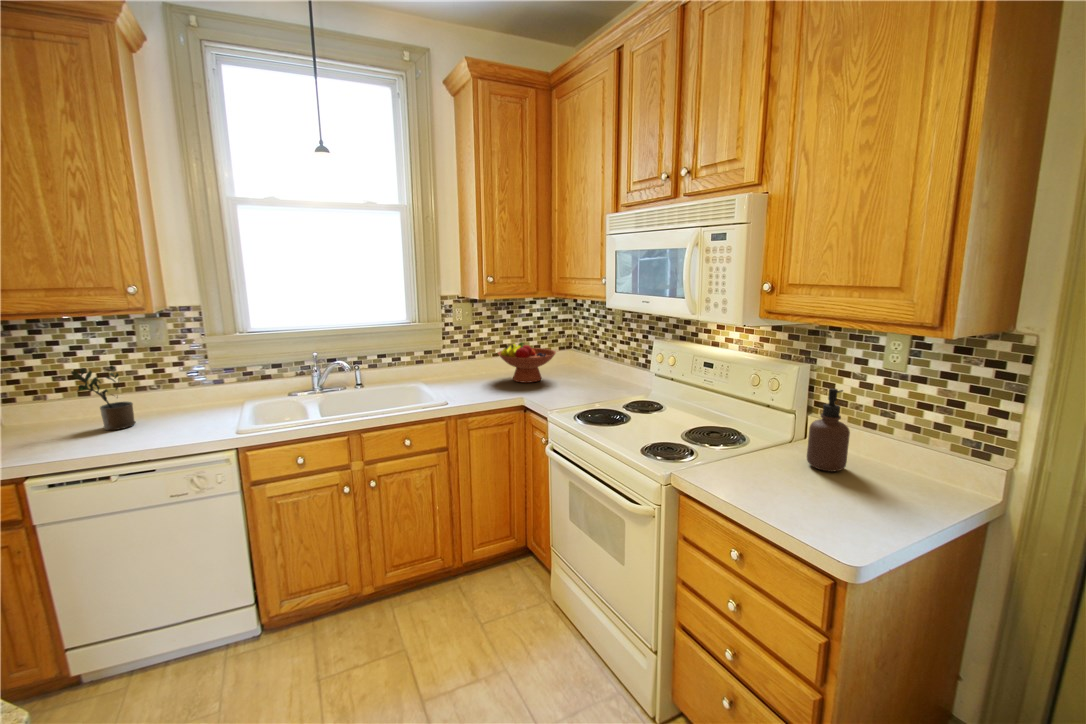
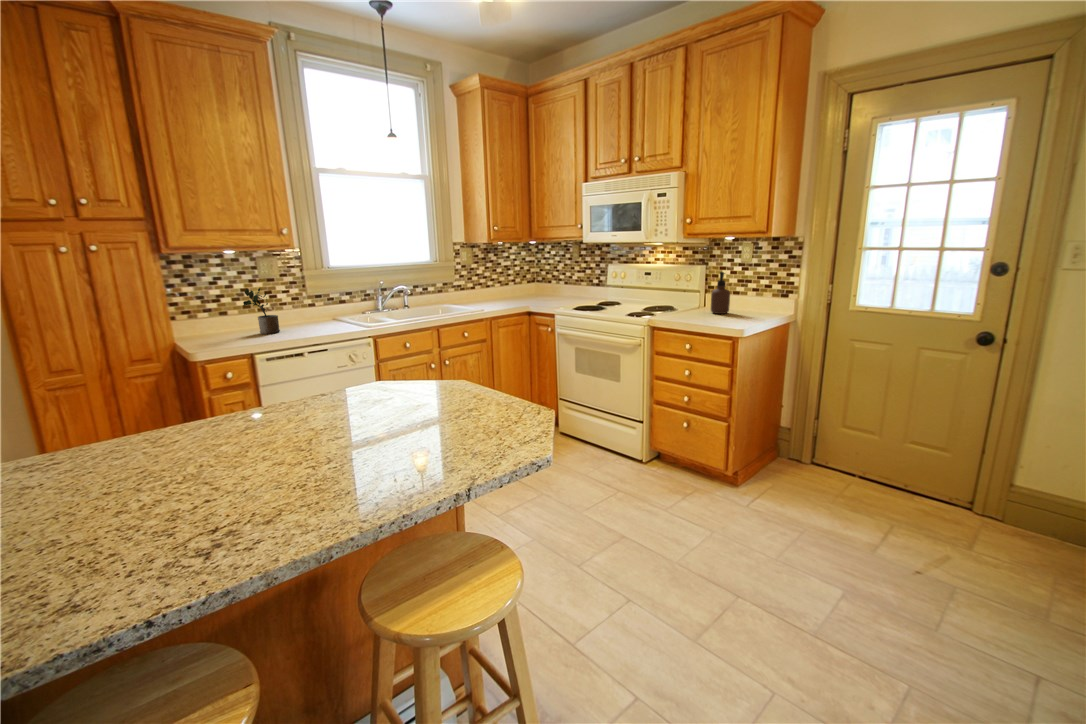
fruit bowl: present [498,342,556,383] -> none [497,274,538,302]

